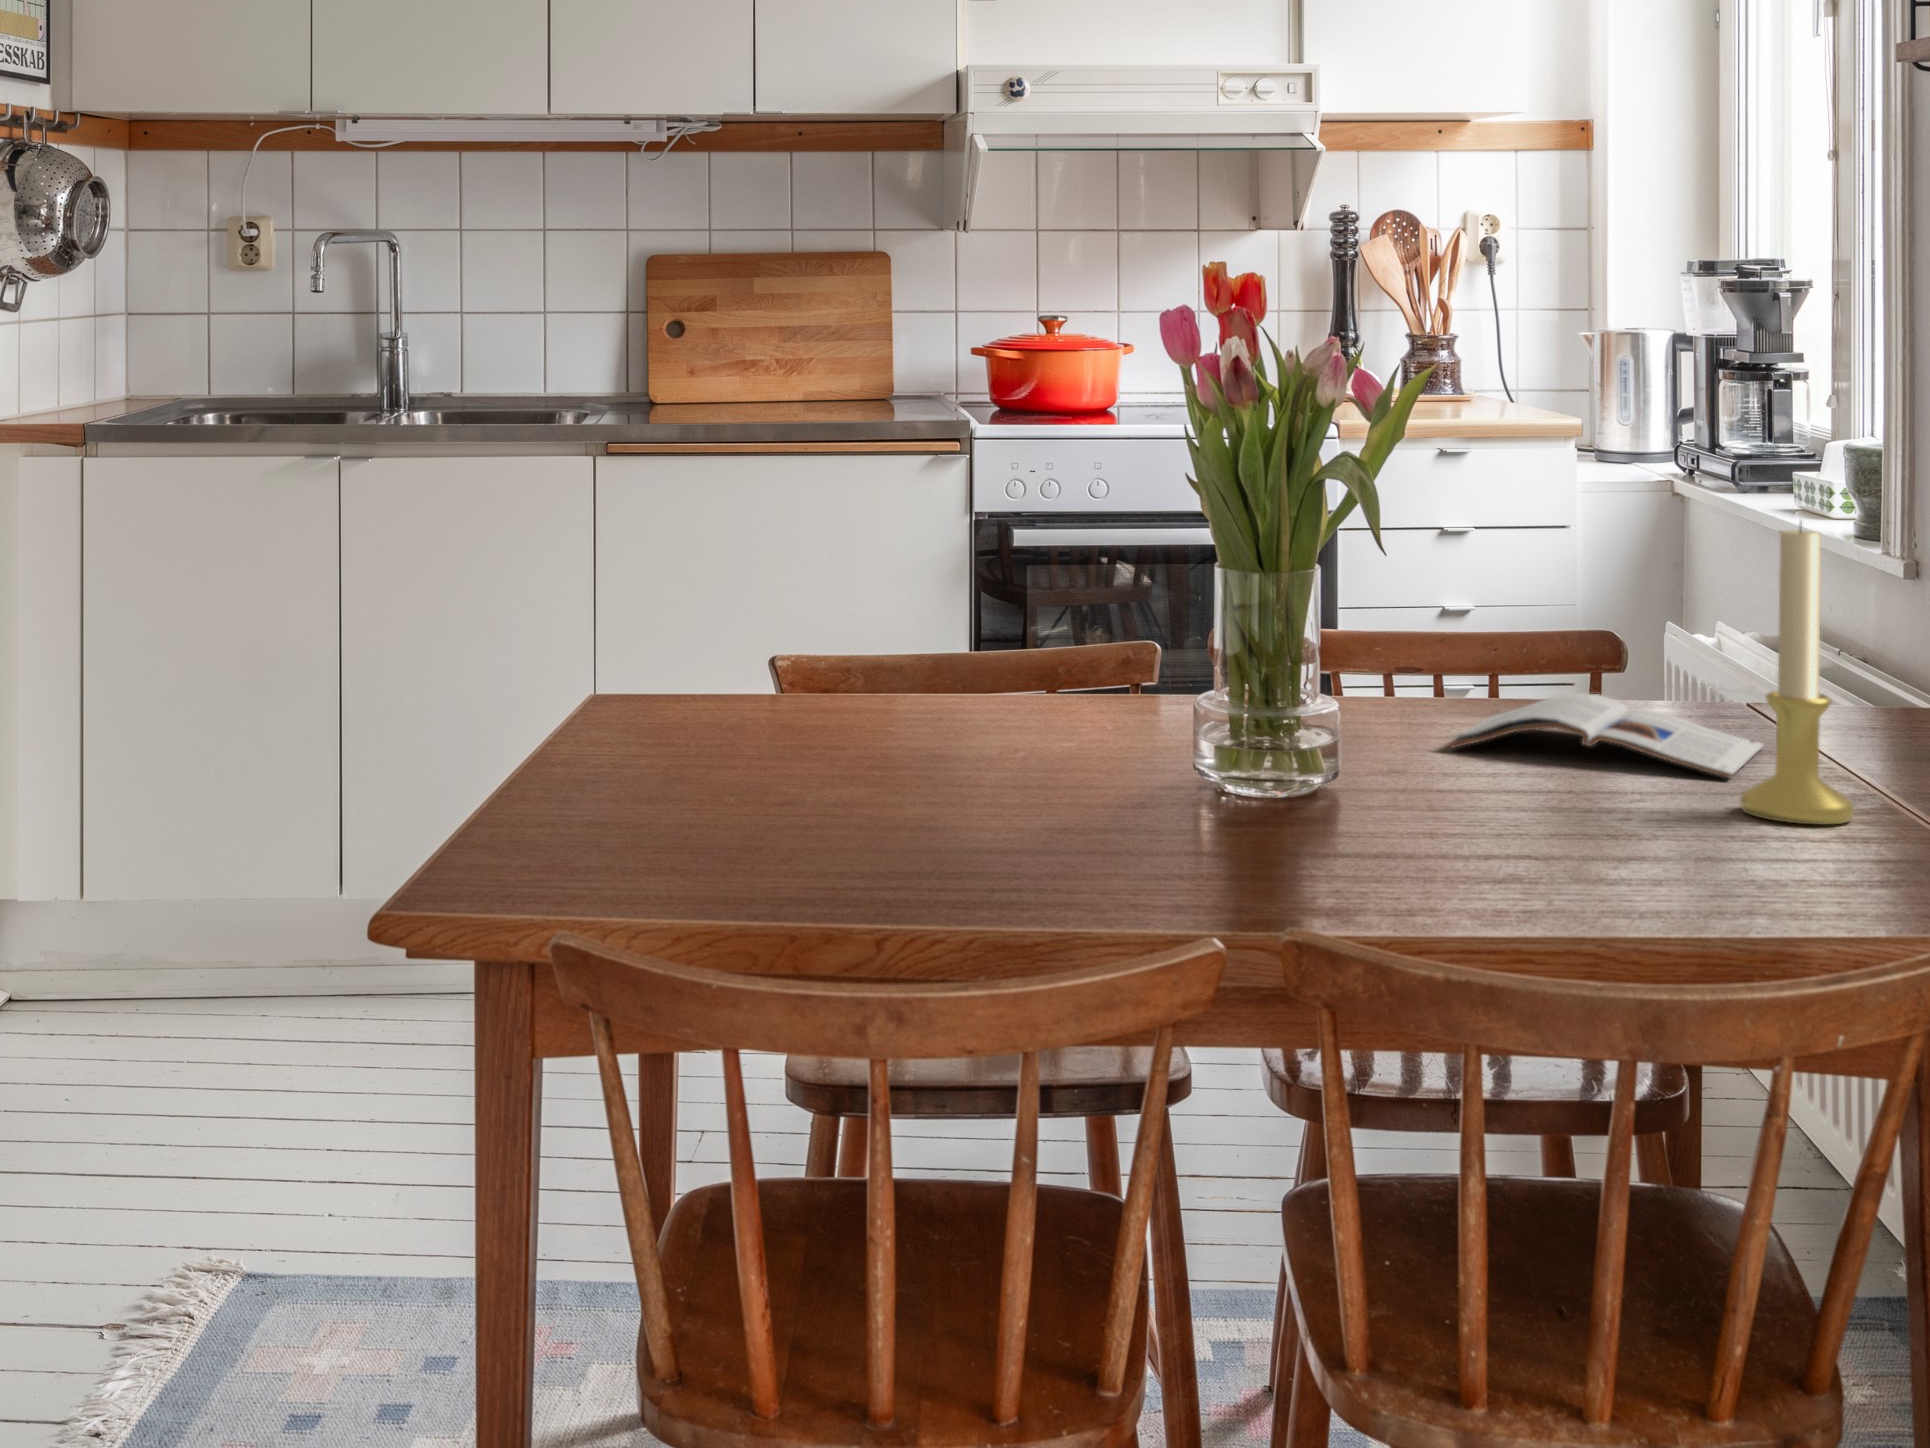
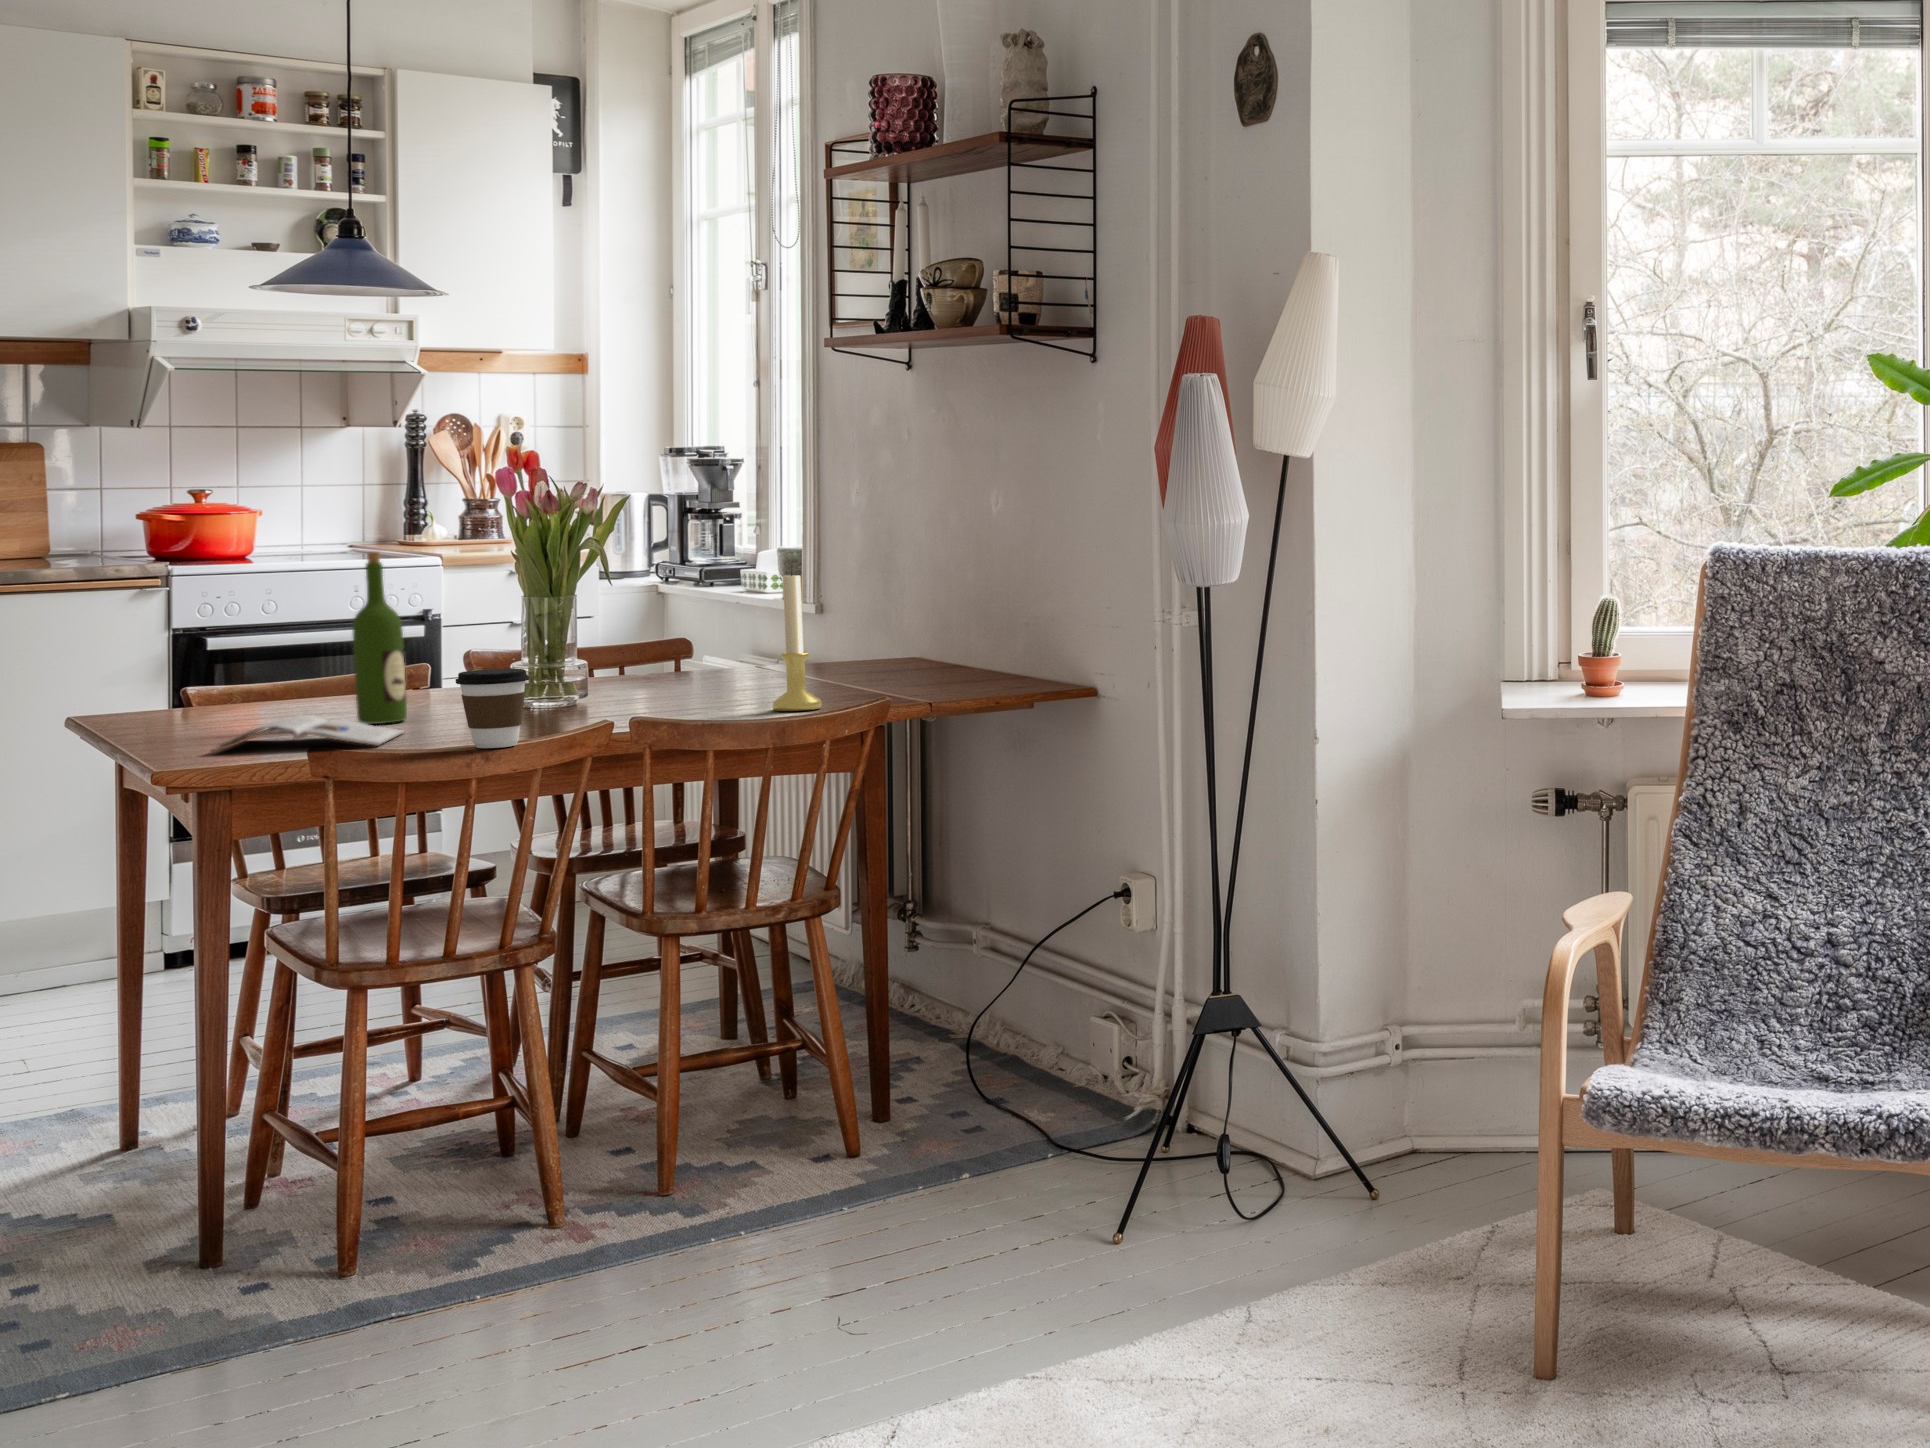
wine bottle: none [1004,429,1082,722] -> present [353,552,407,724]
coffee cup: none [1070,673,1204,832] -> present [456,669,529,748]
magazine: present [1446,693,1763,778] -> present [213,715,404,752]

